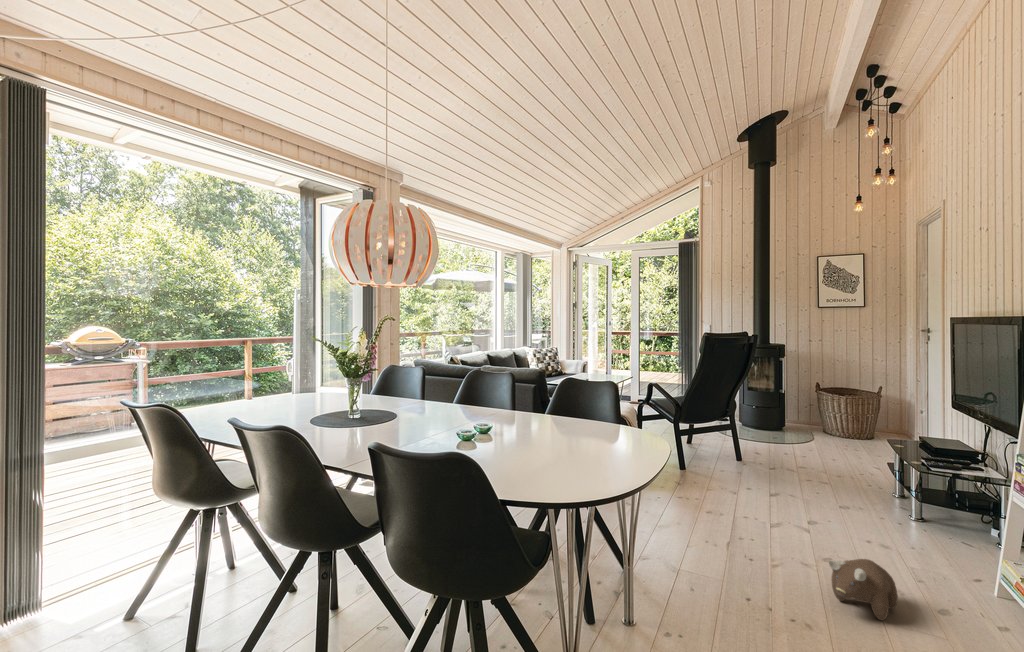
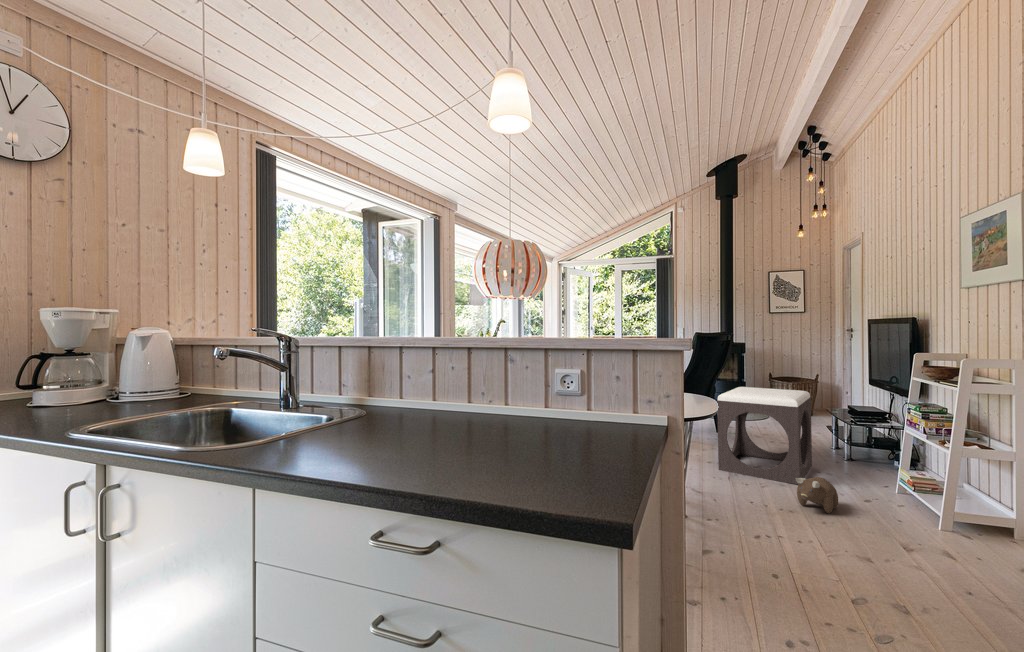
footstool: none [724,408,863,558] -> present [717,387,812,484]

